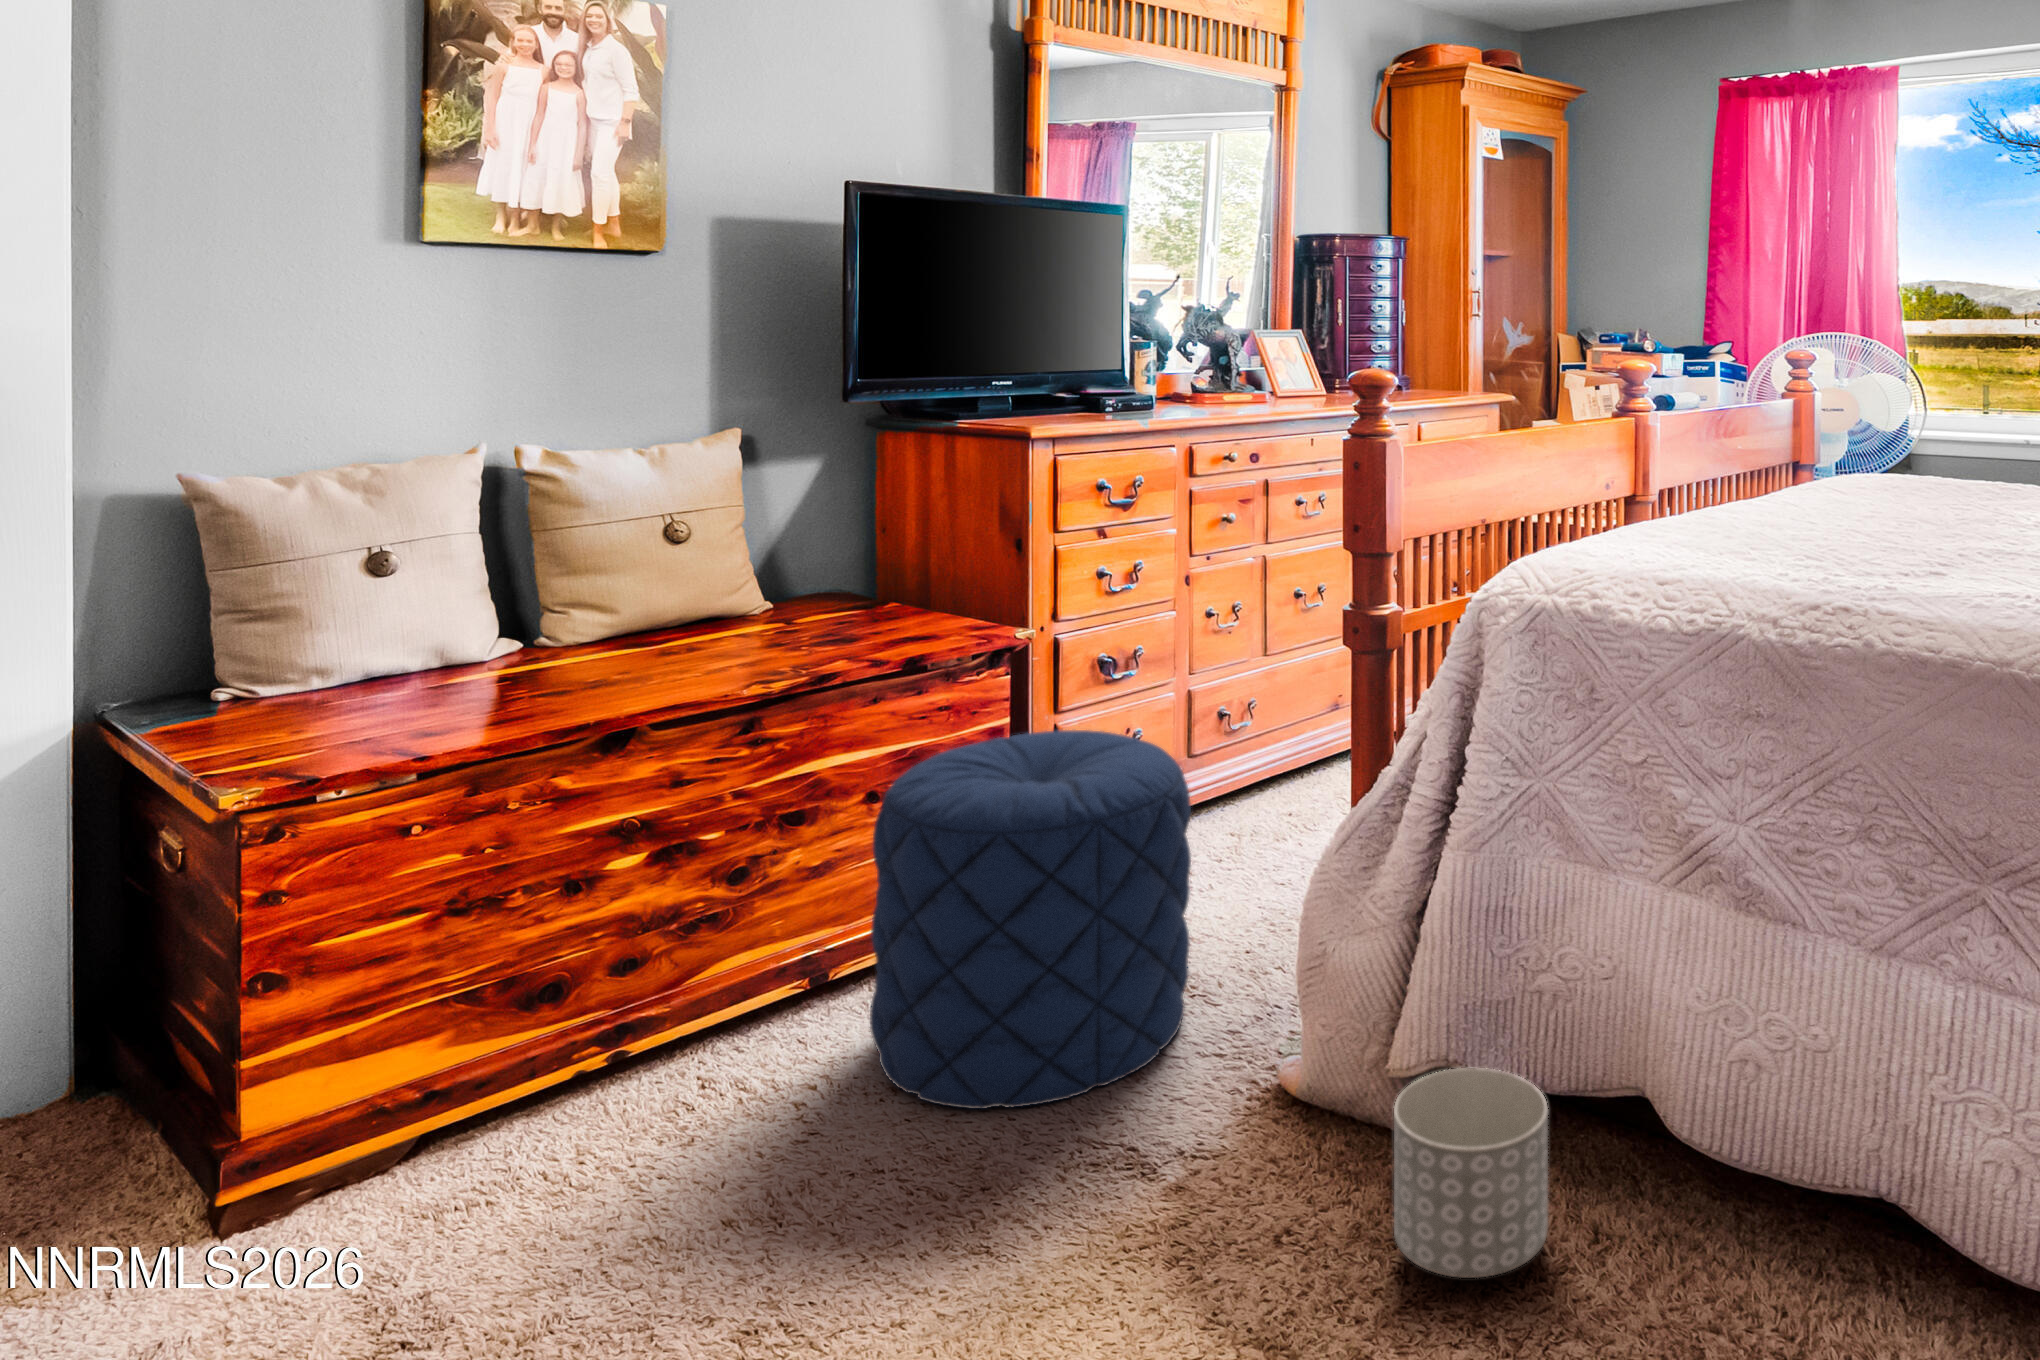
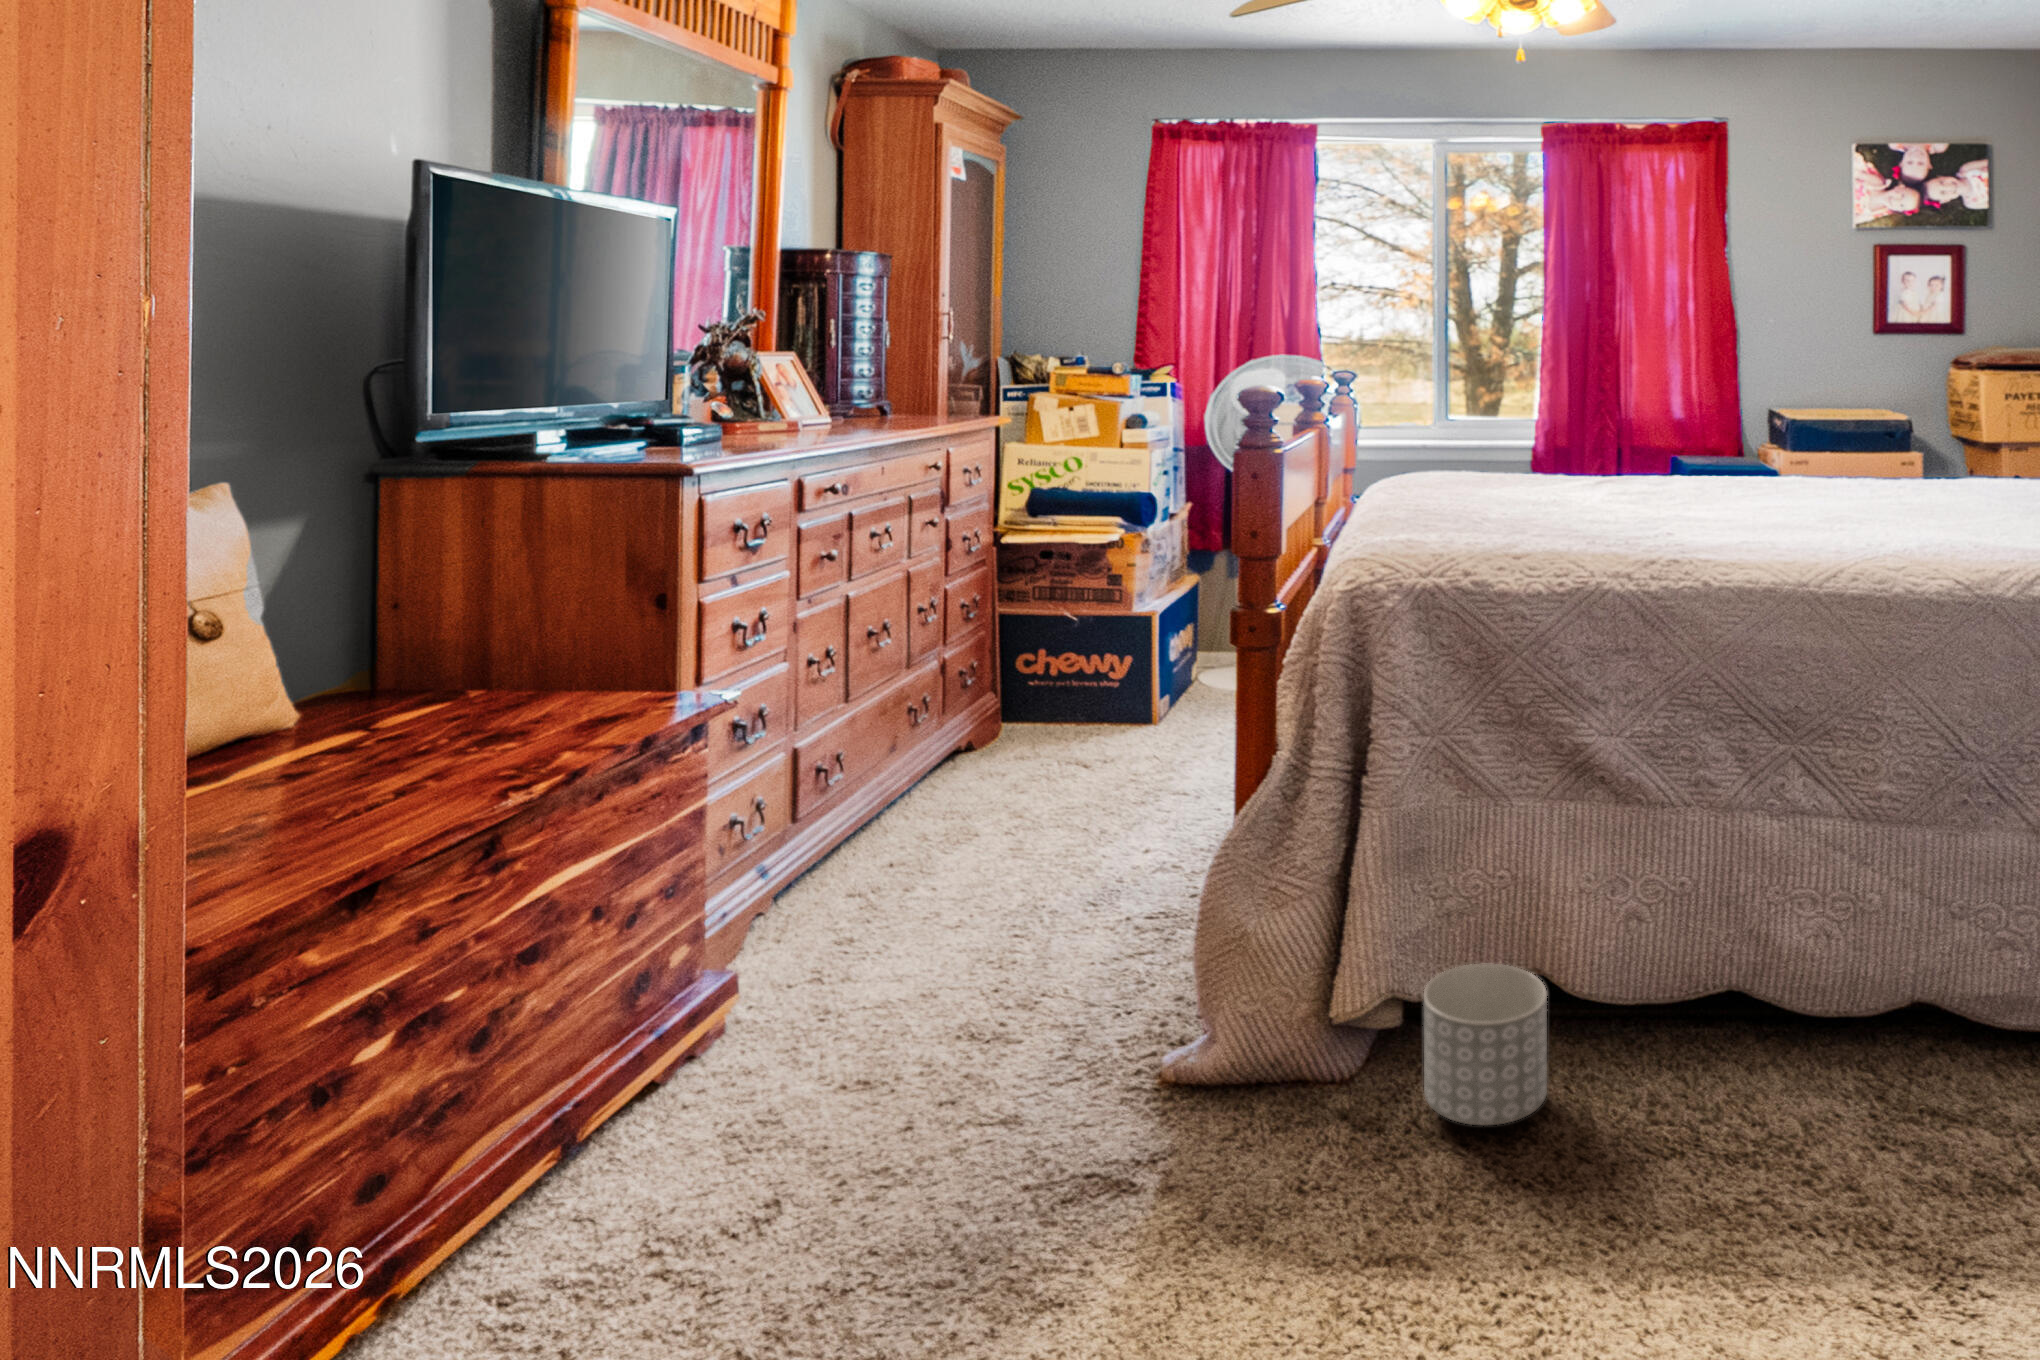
pouf: present [870,730,1191,1109] -> none [710,779,1061,1196]

